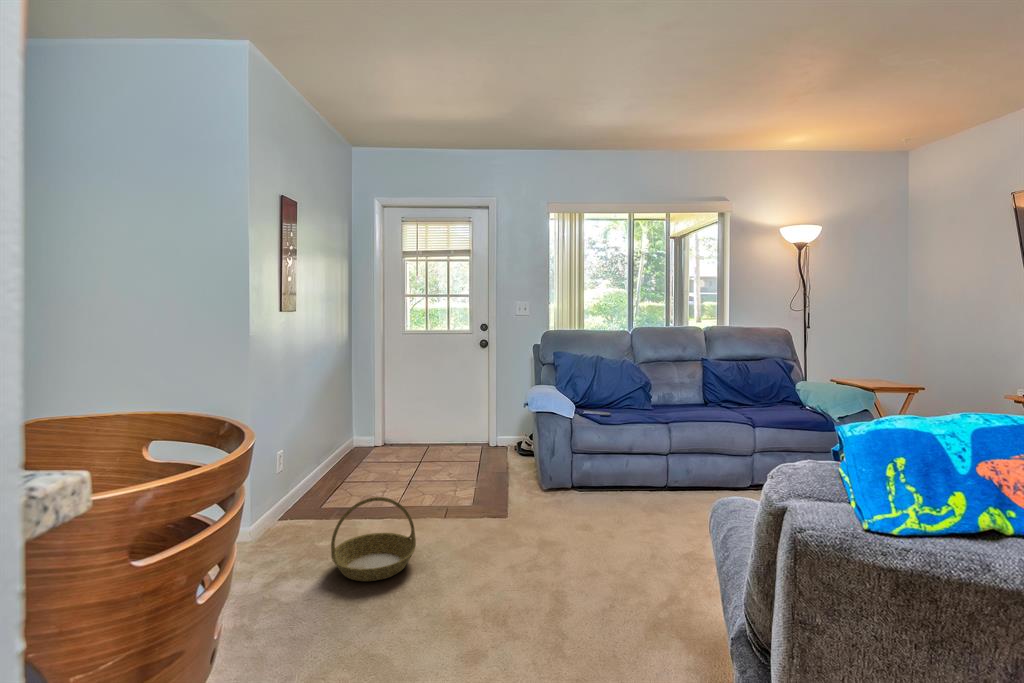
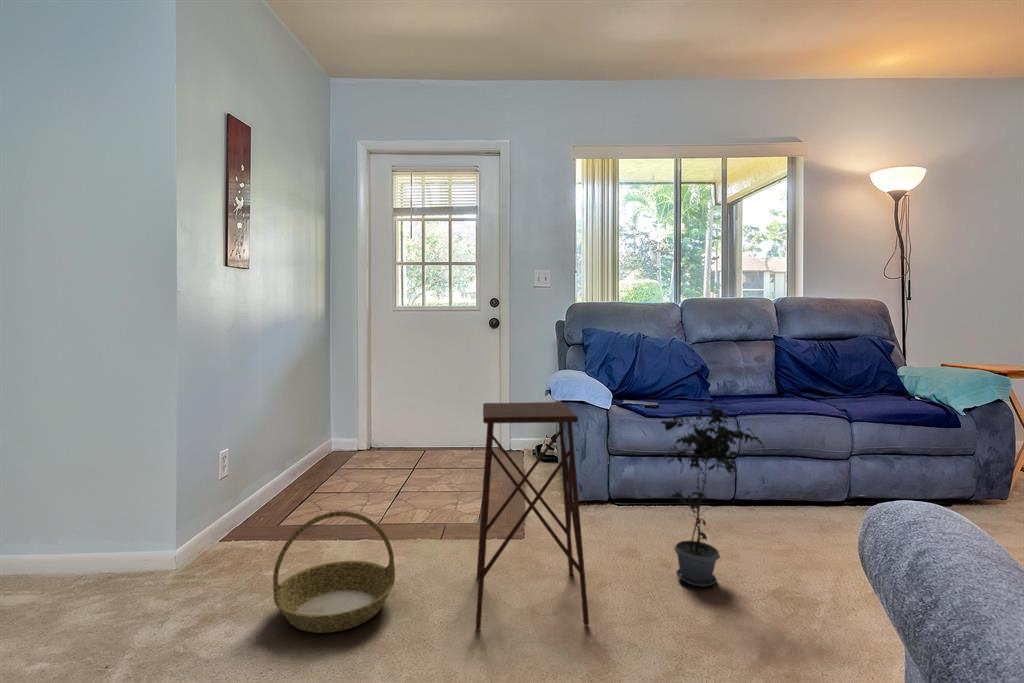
potted plant: none [605,416,674,549] -> present [661,400,764,587]
side table: none [473,418,552,578] -> present [476,402,589,629]

